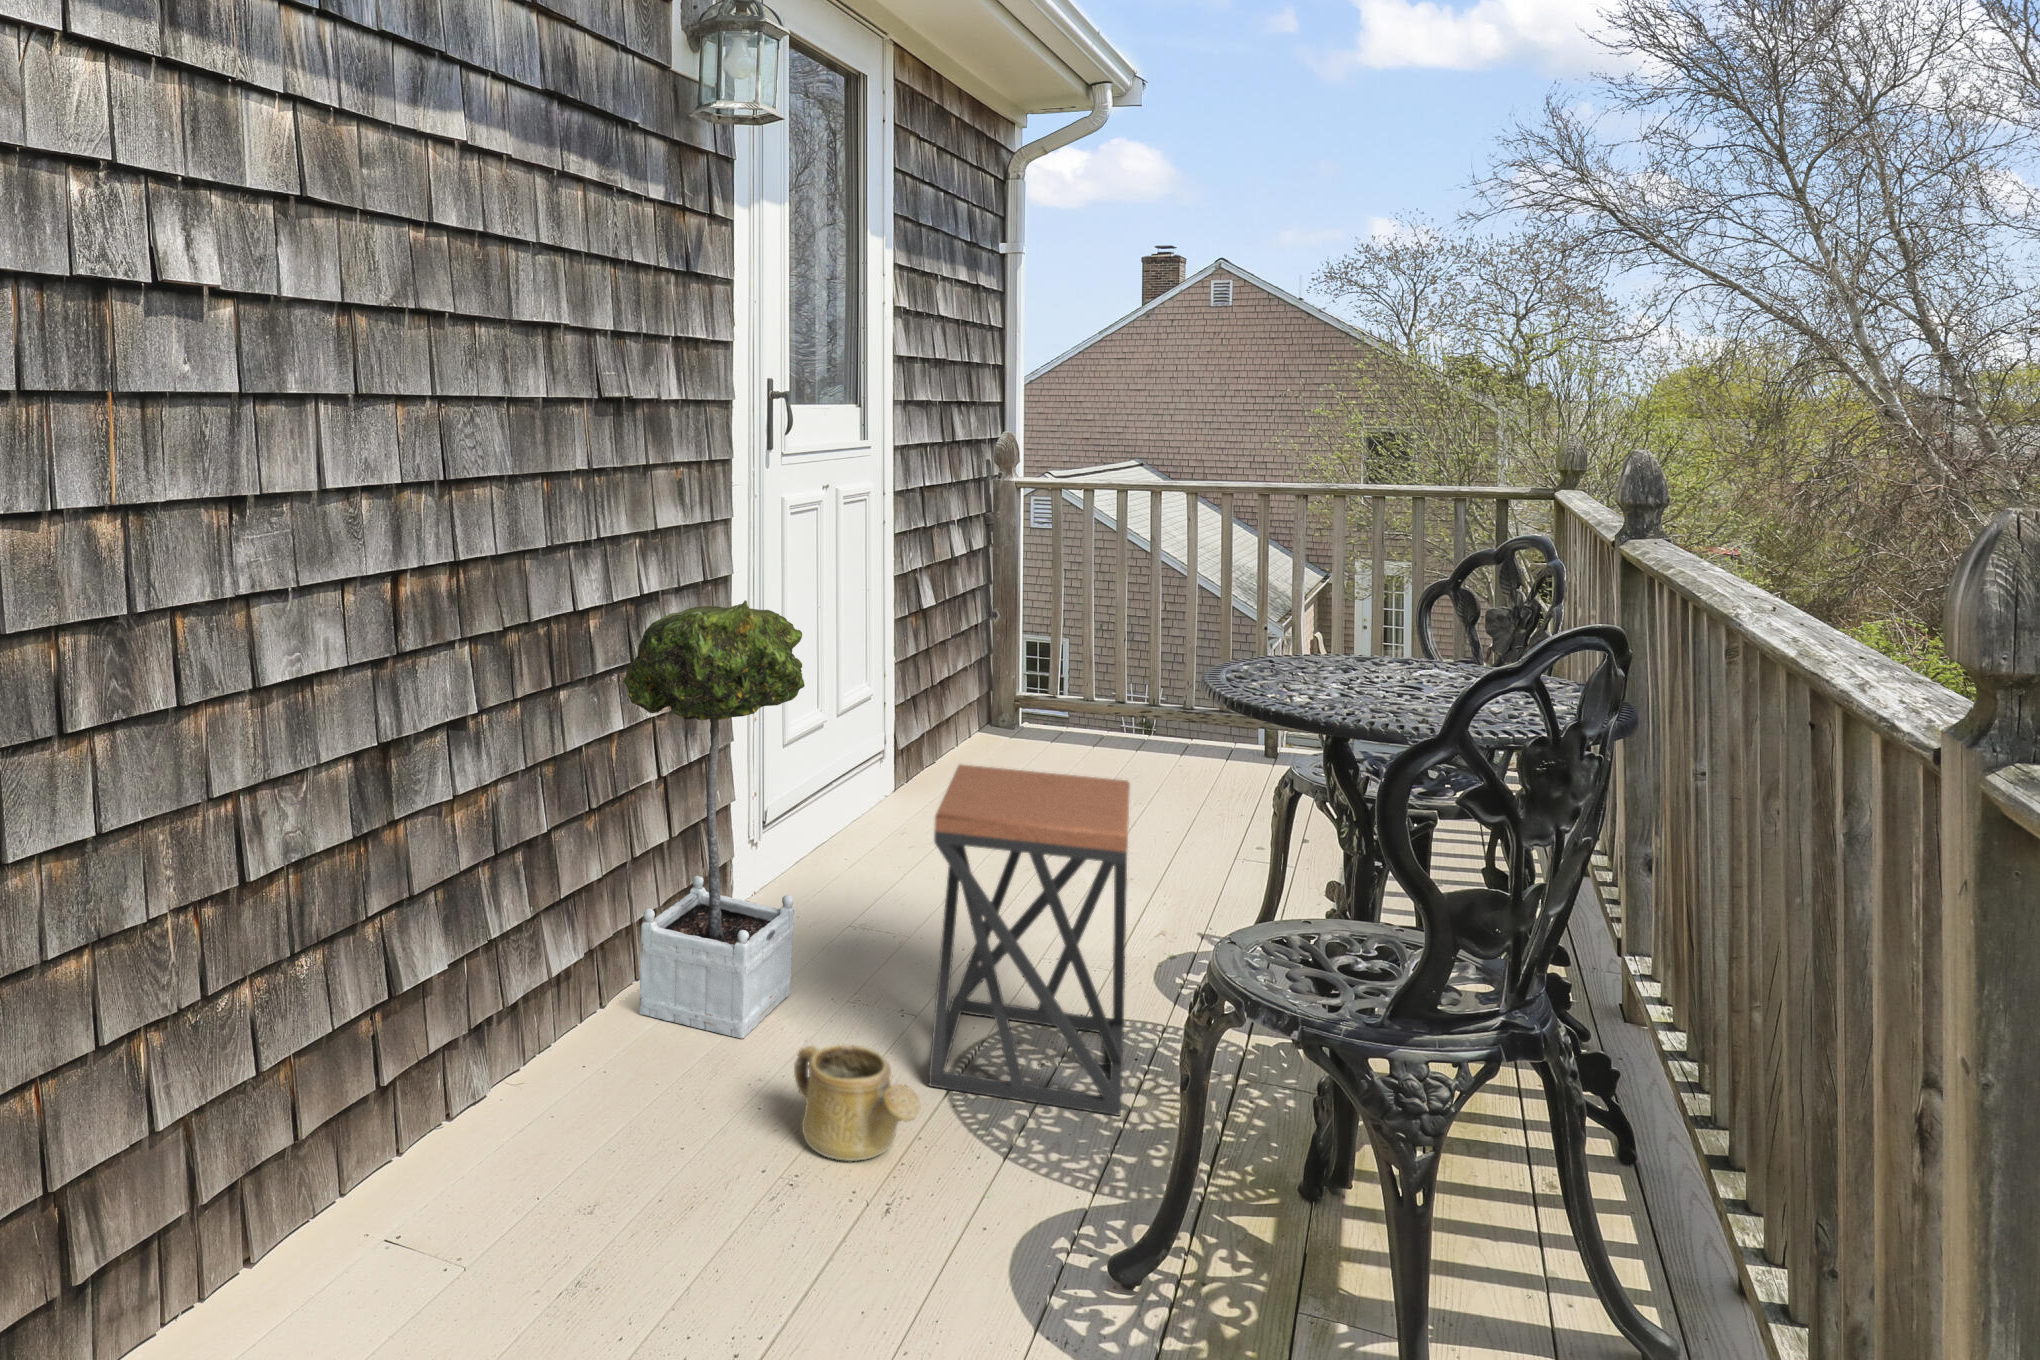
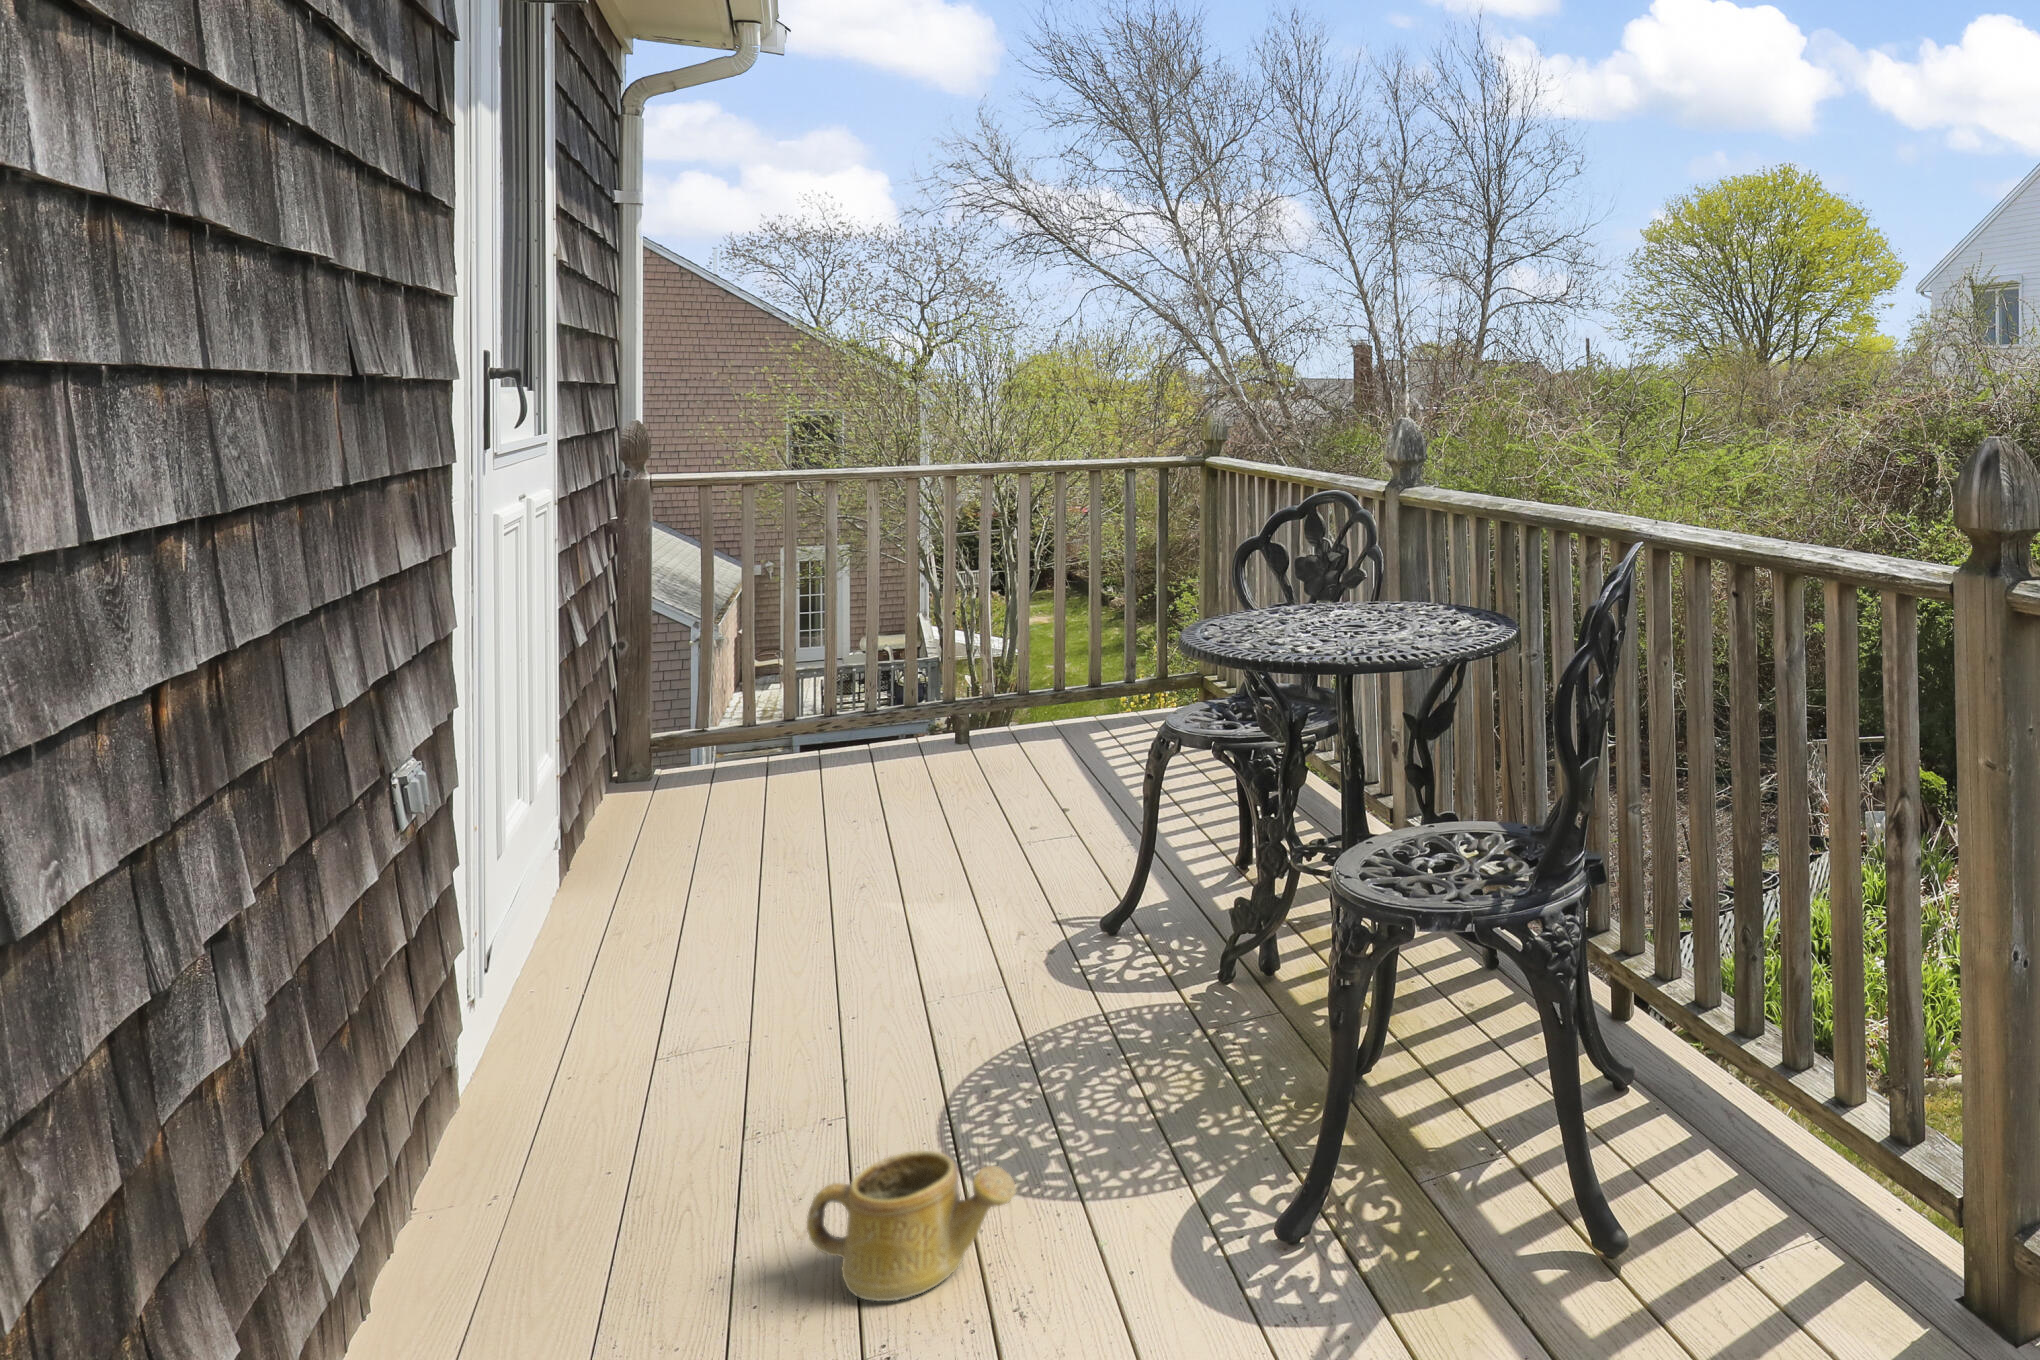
potted tree: present [623,600,805,1039] -> none [431,648,711,1287]
stool: present [929,765,1130,1116] -> none [874,770,1144,1177]

